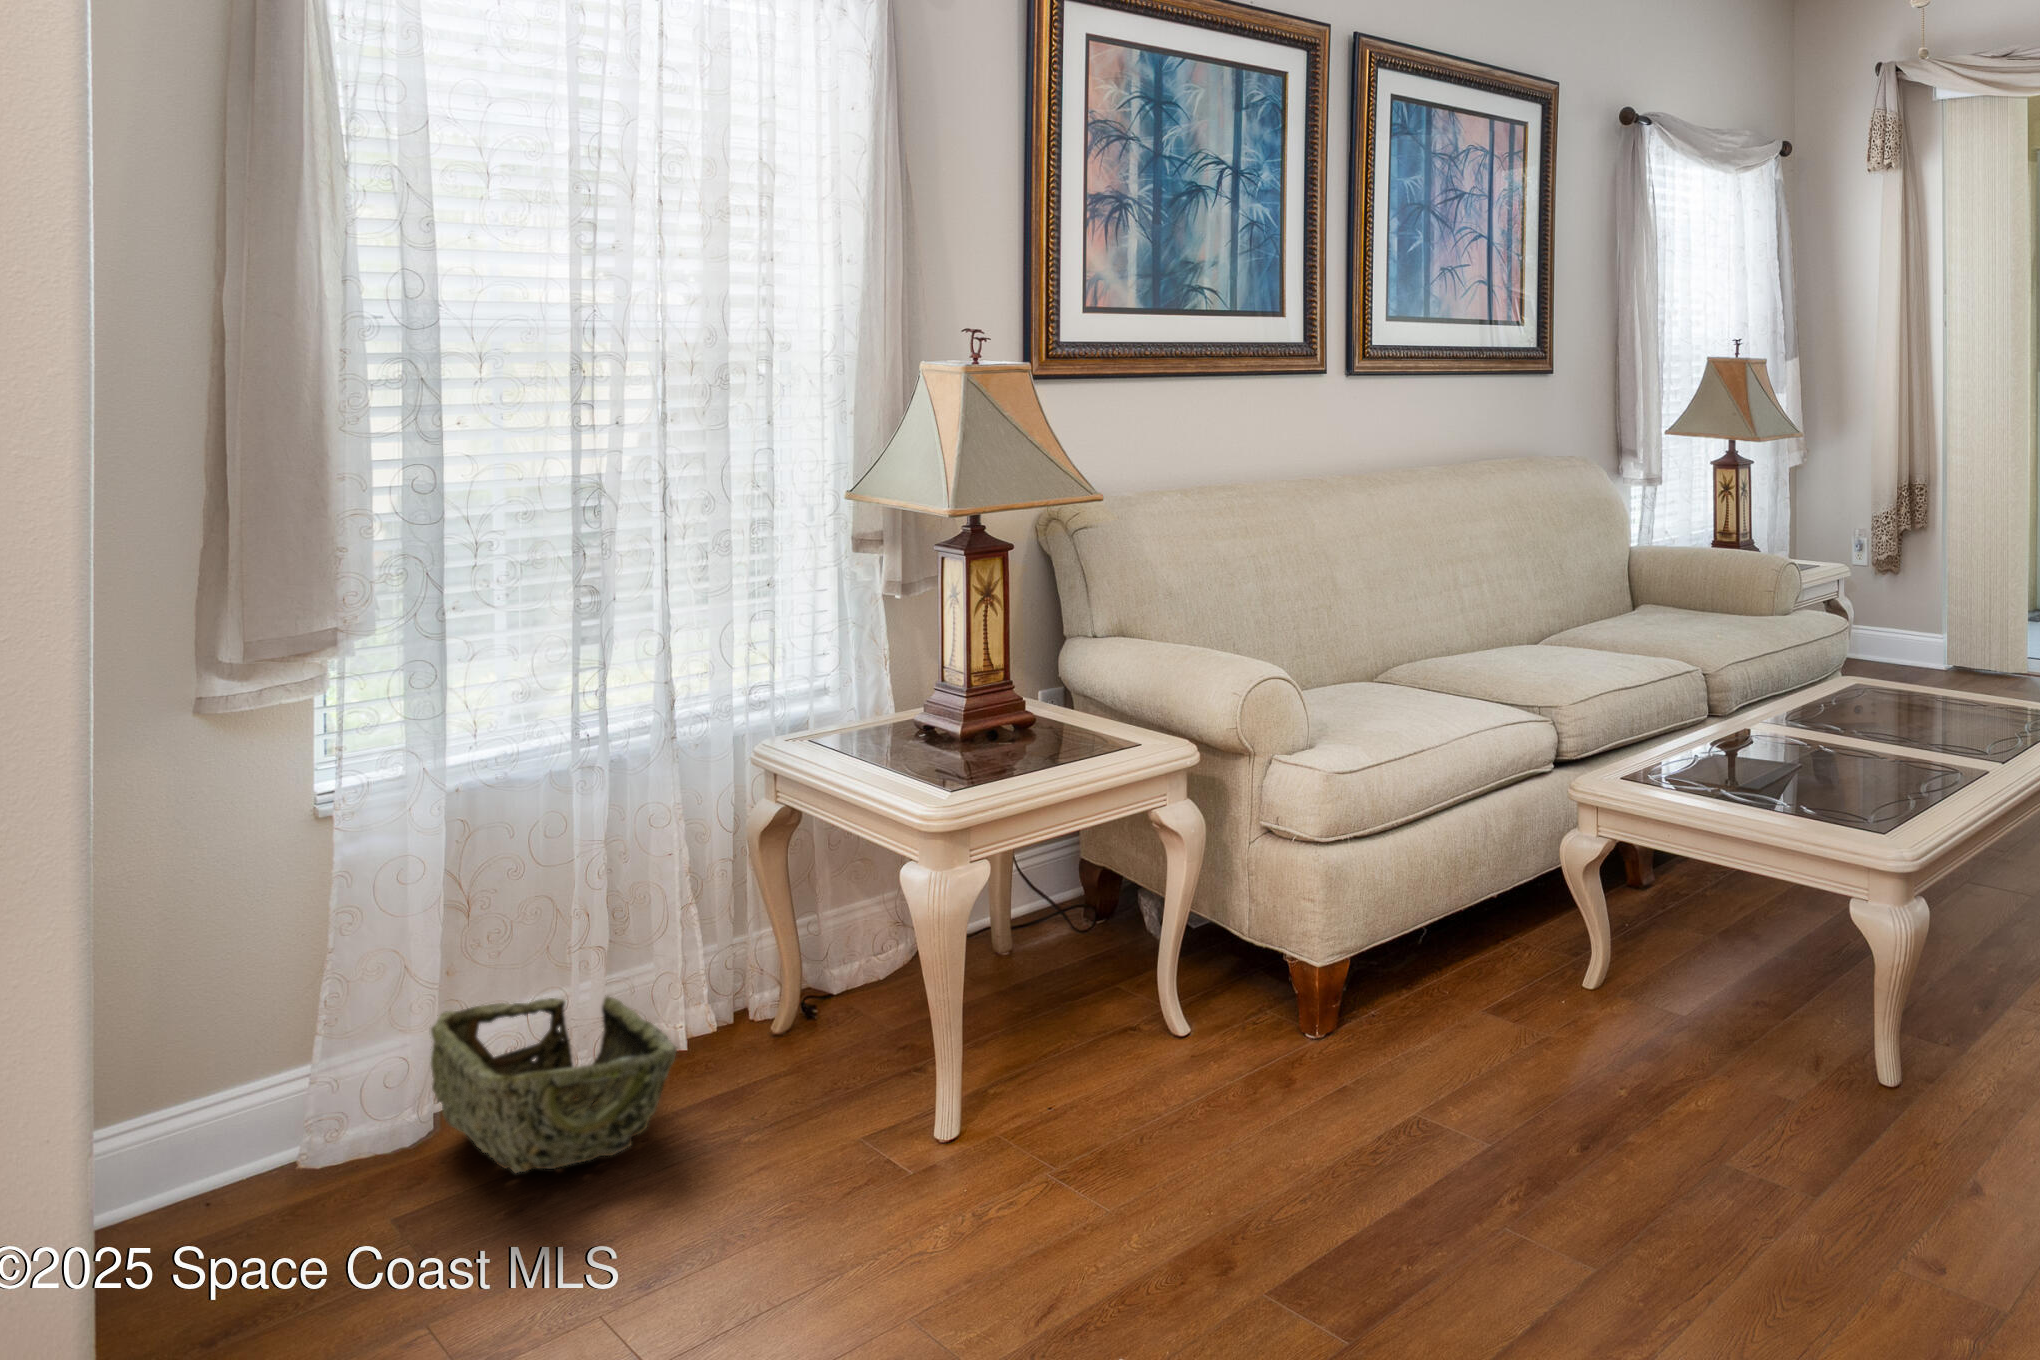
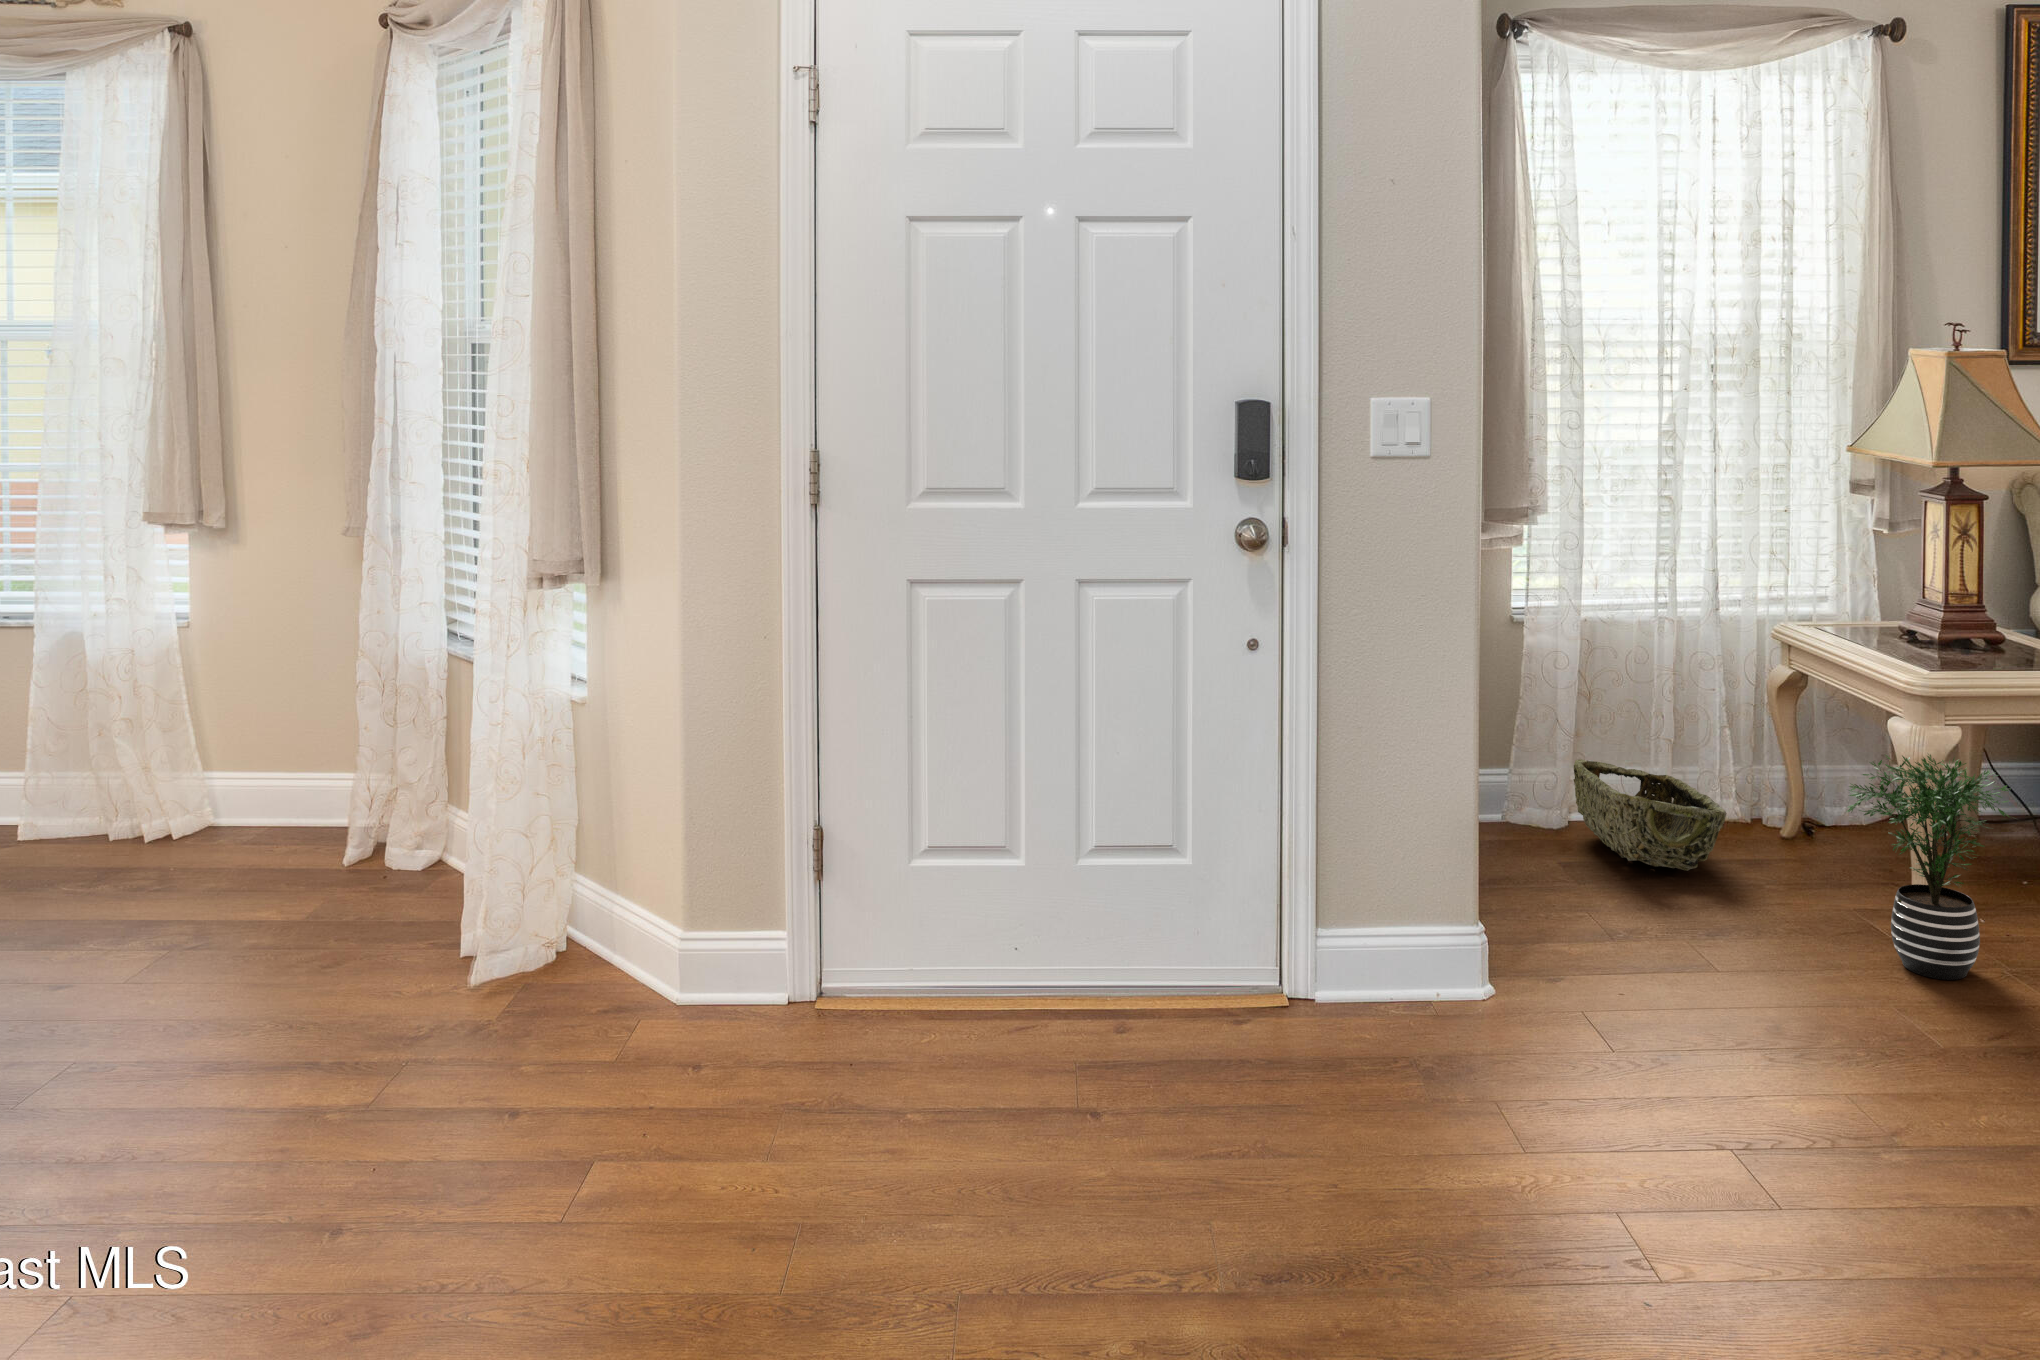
potted plant: none [842,913,1066,1237] -> present [1847,754,2009,980]

